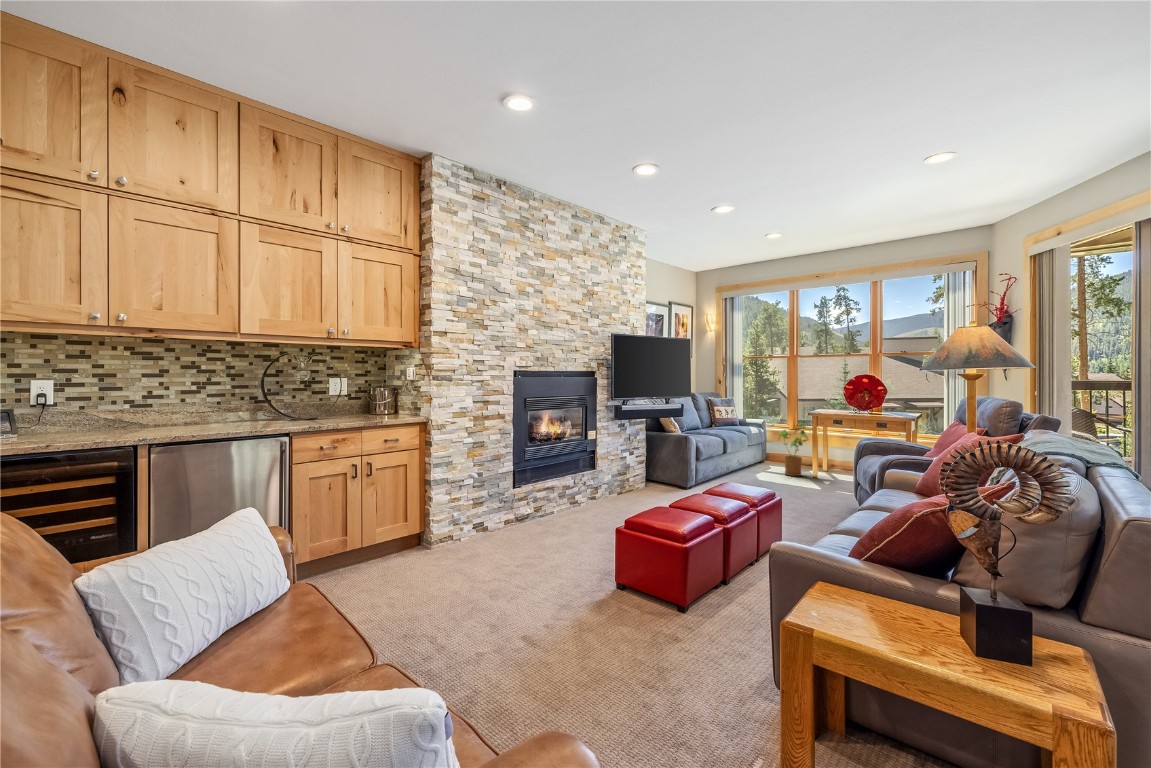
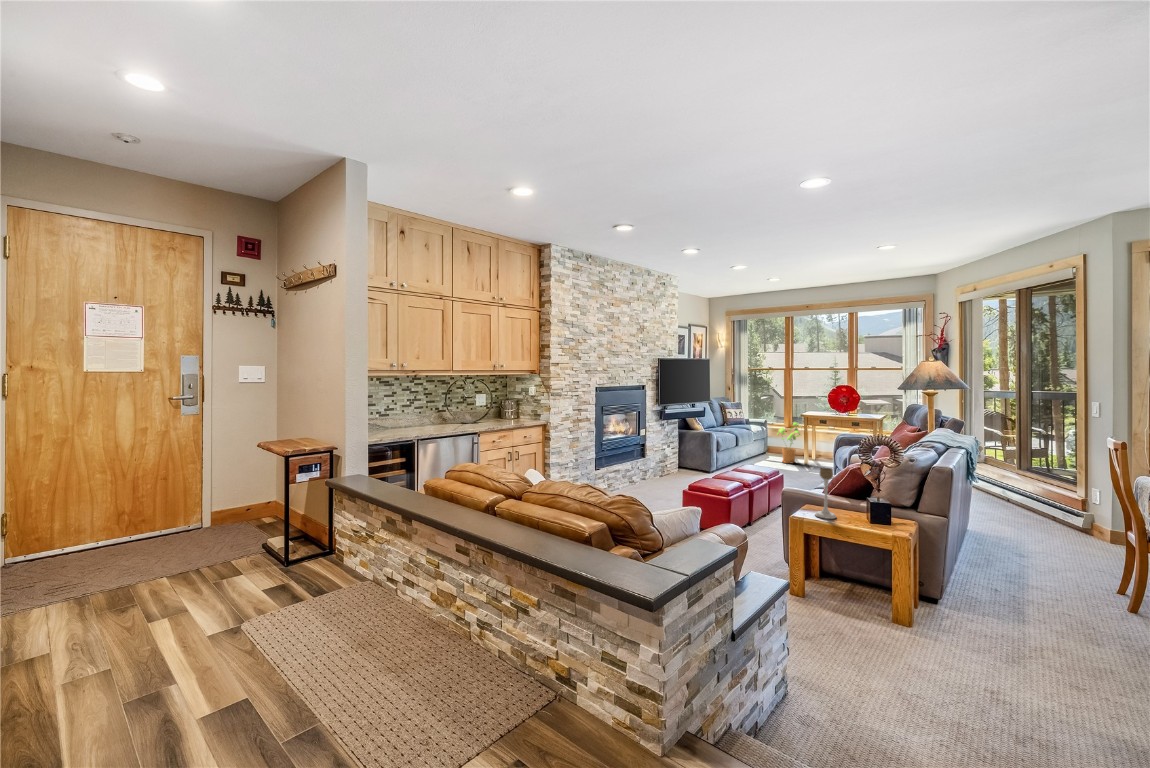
candle holder: none [840,512,891,633] -> present [815,468,836,519]

